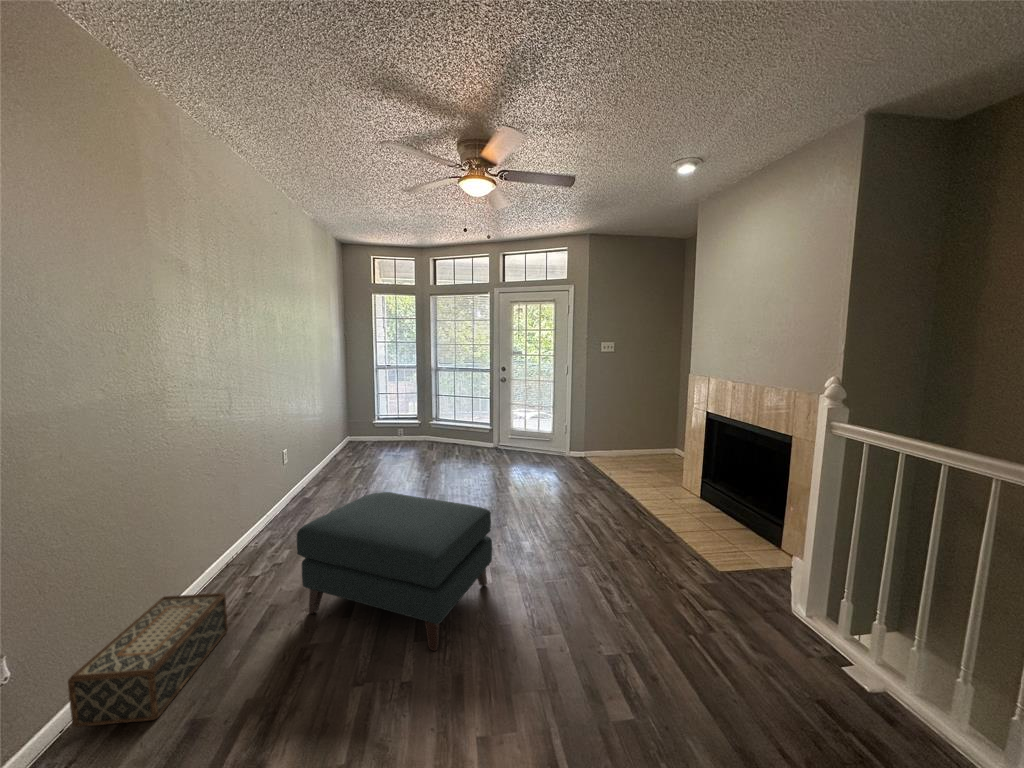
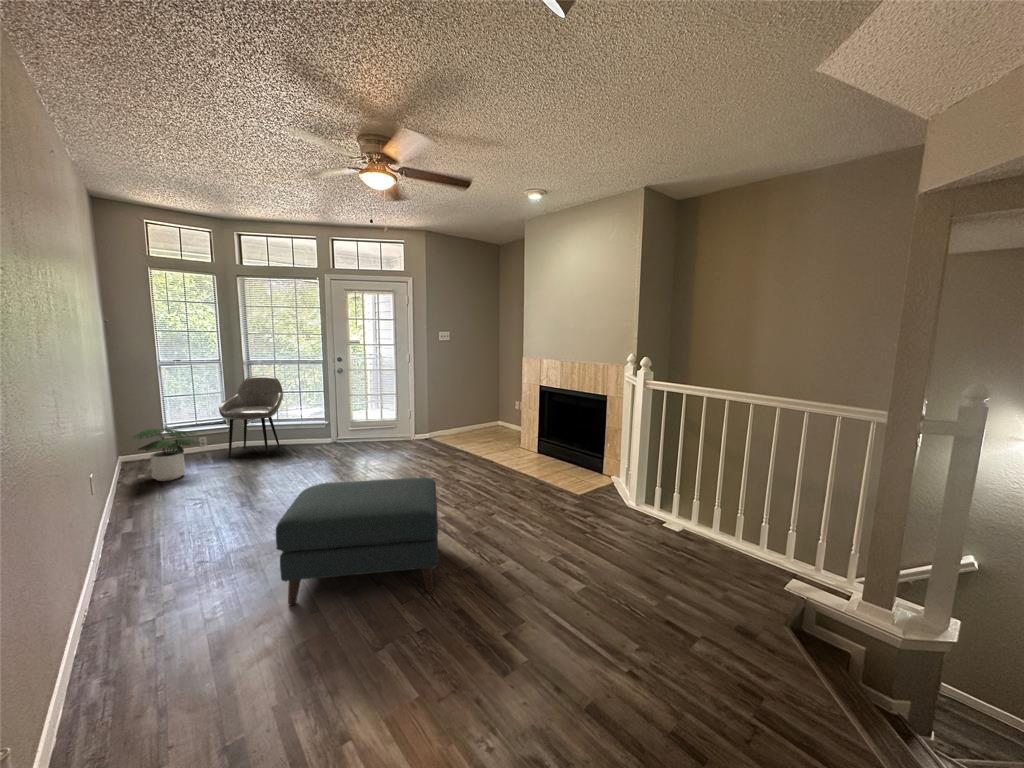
armchair: none [404,381,456,453] -> present [219,375,283,457]
potted plant: none [329,419,379,462] -> present [133,428,200,481]
woven basket: present [68,593,227,727] -> none [129,604,229,755]

